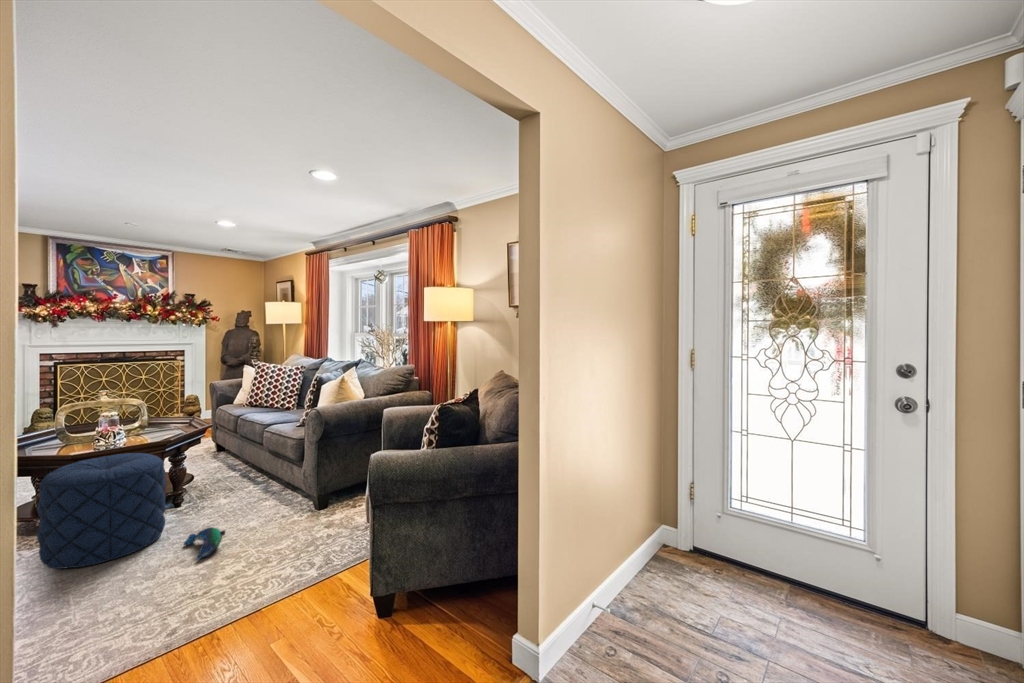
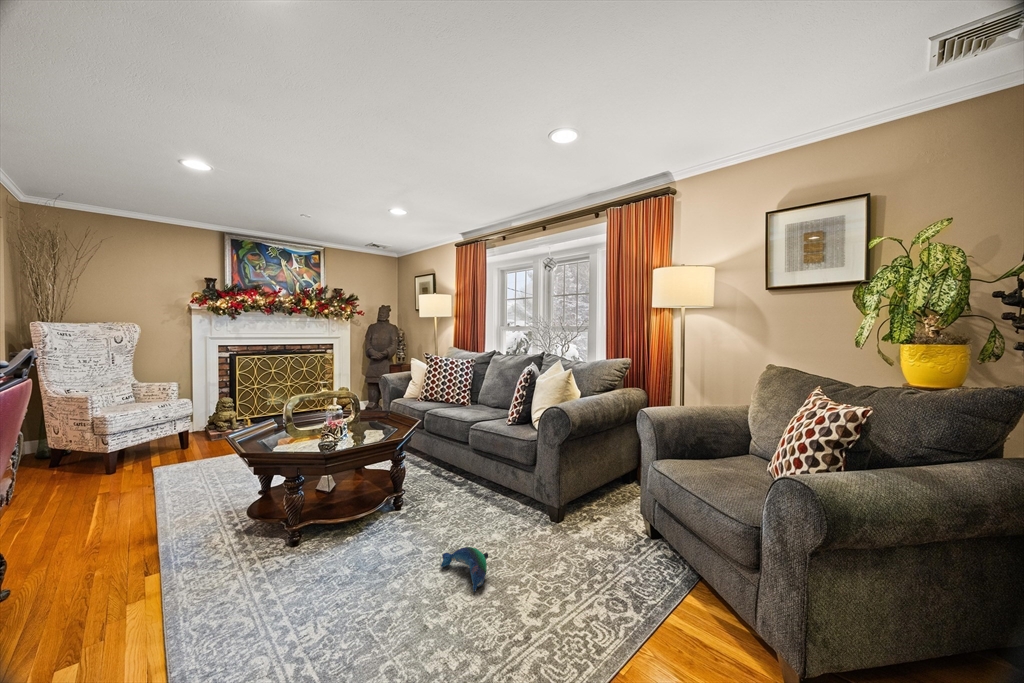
pouf: present [37,453,166,569] -> none [296,454,409,590]

